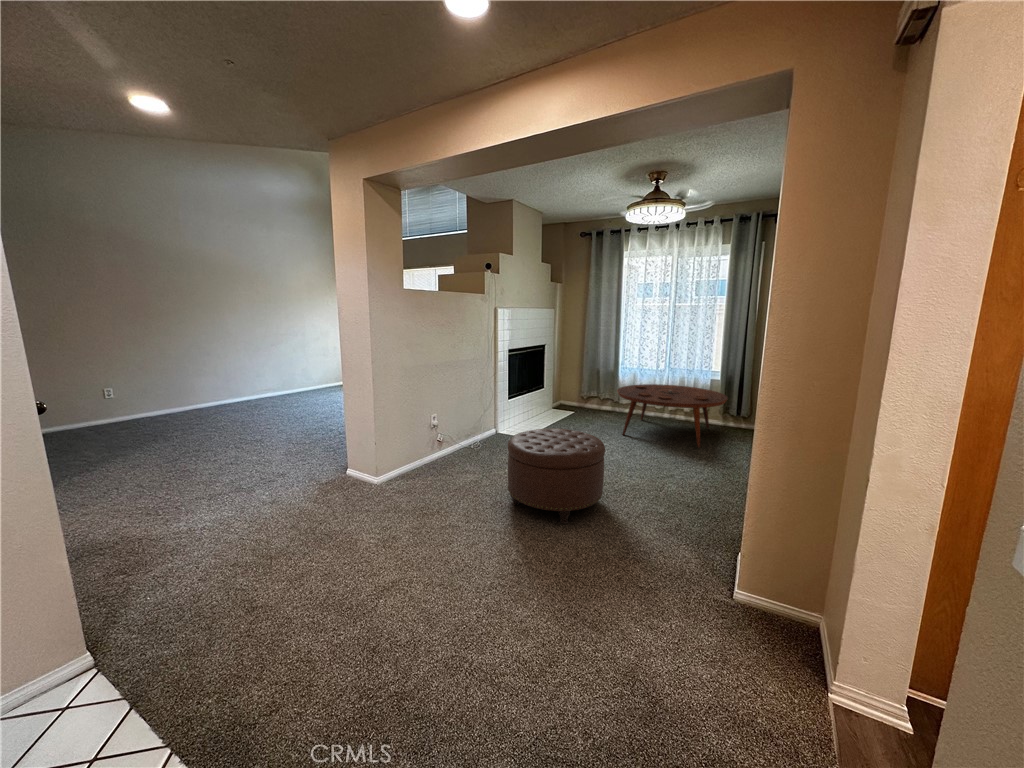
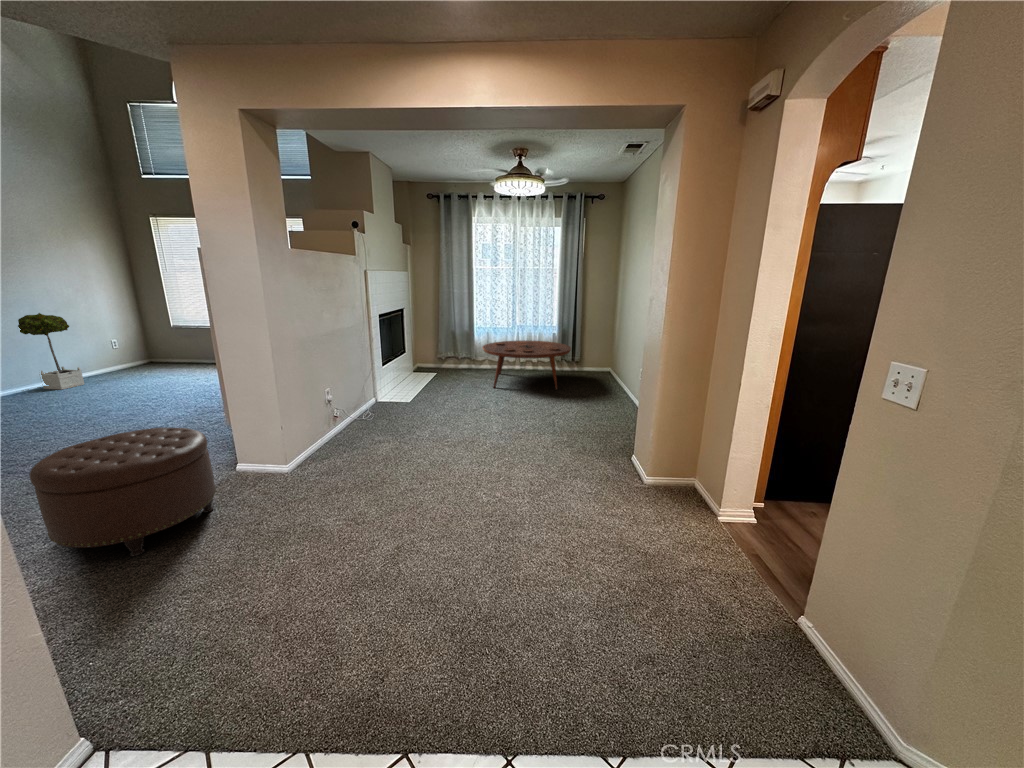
potted tree: none [297,340,326,394] -> present [18,313,84,390]
ottoman: present [508,428,605,524] -> present [30,427,216,556]

